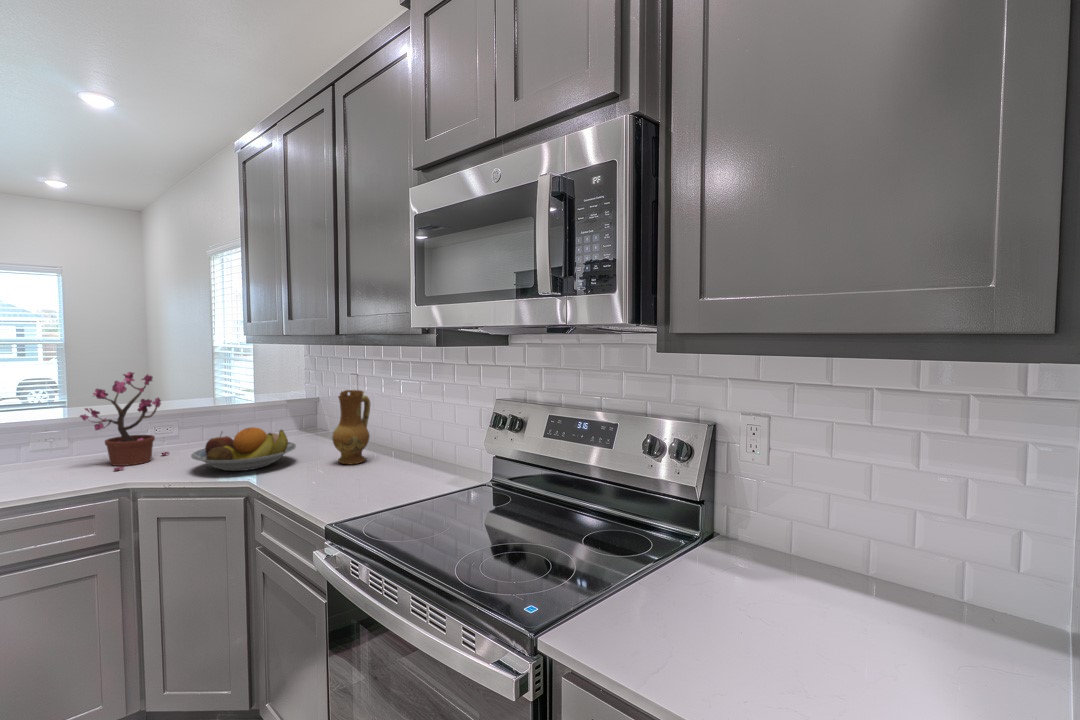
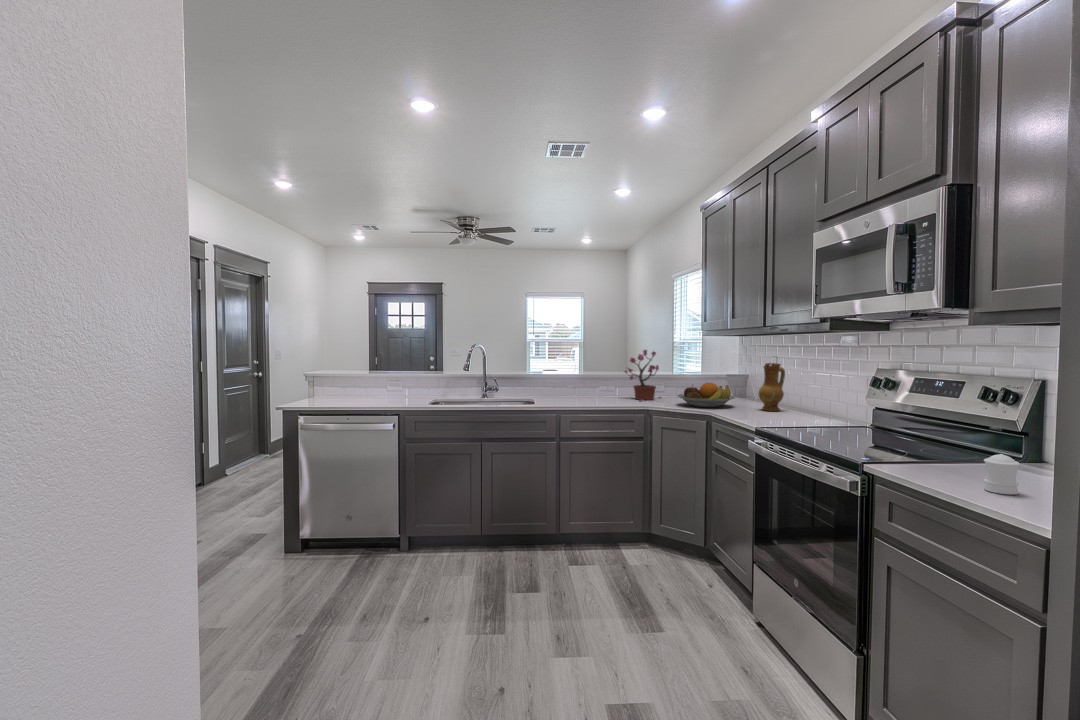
salt shaker: none [741,604,796,688] -> present [984,454,1020,495]

